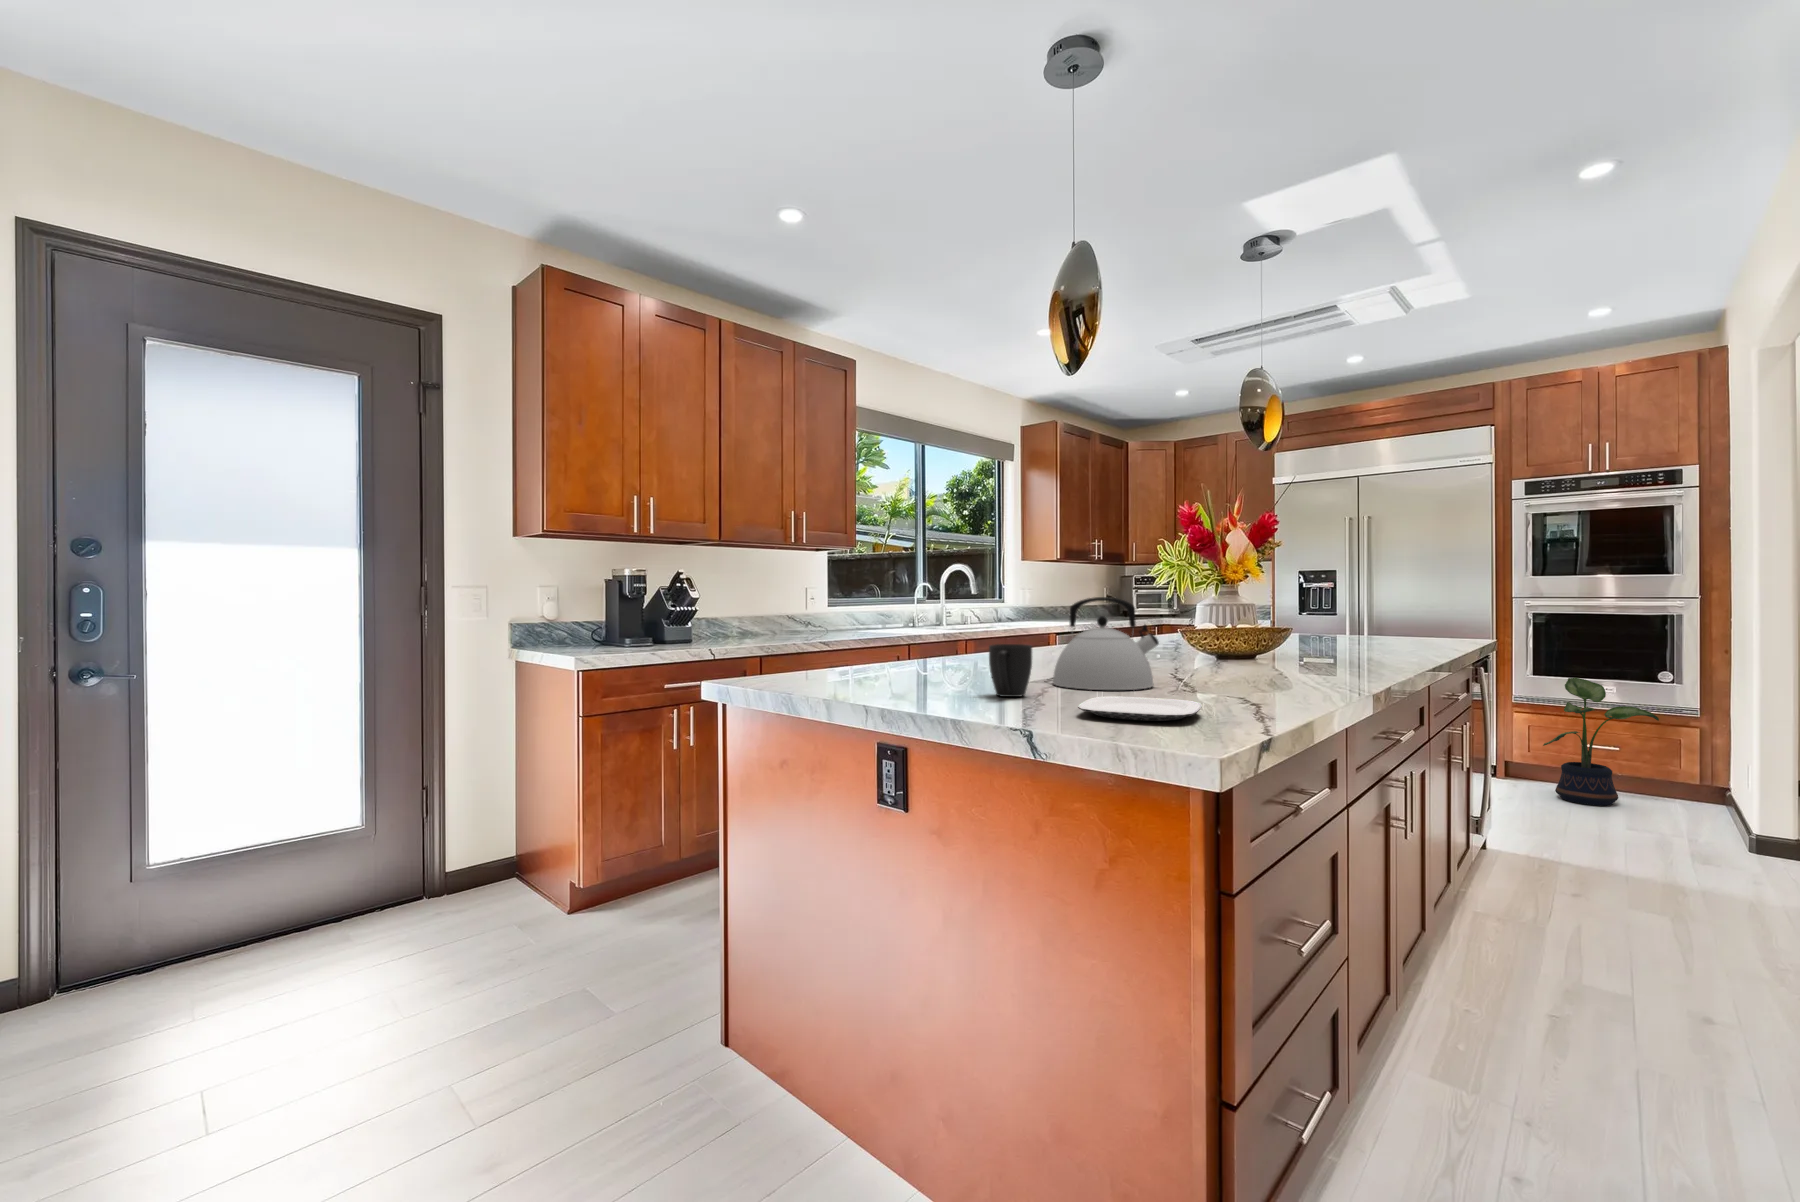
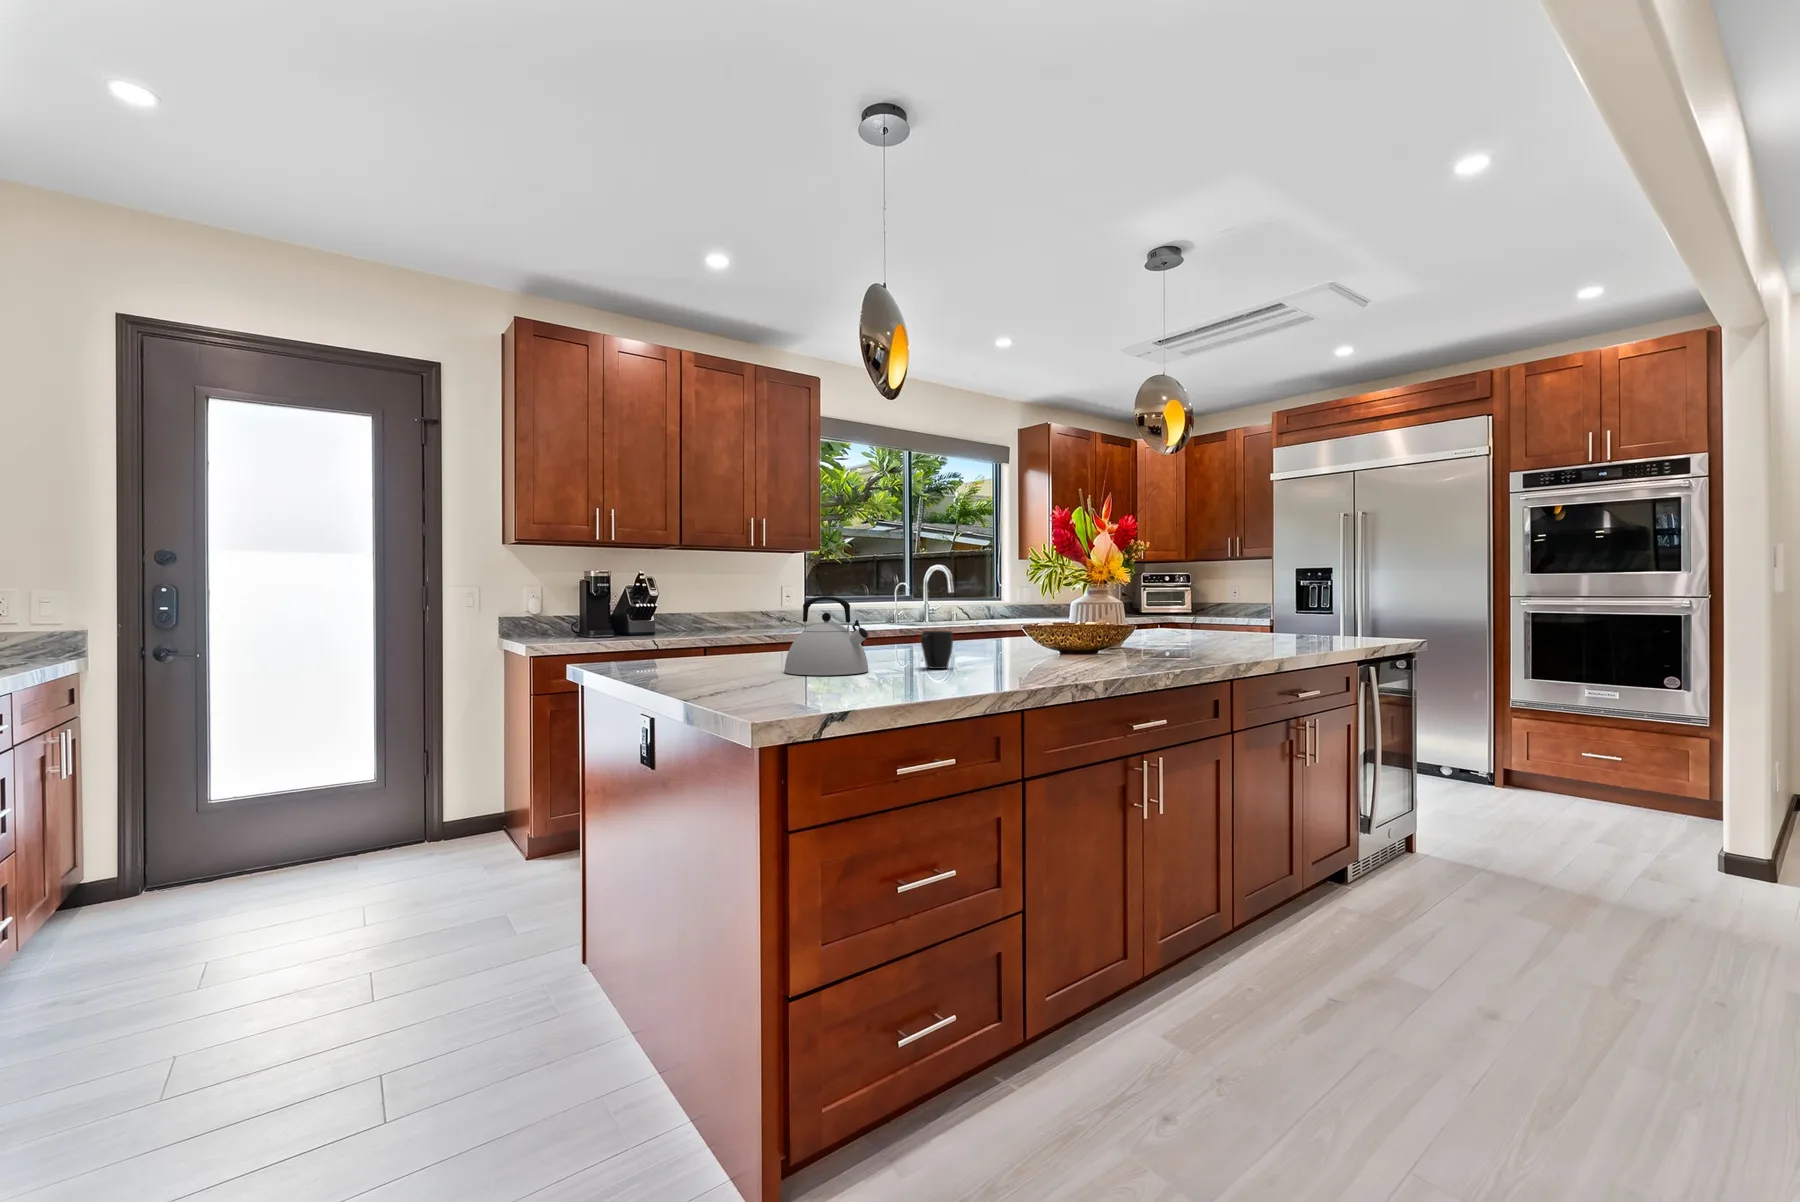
mug: present [989,644,1032,697] -> present [921,631,953,669]
potted plant: present [1543,677,1659,806] -> none [1524,682,1650,818]
plate: present [1078,696,1202,721] -> none [691,678,801,696]

